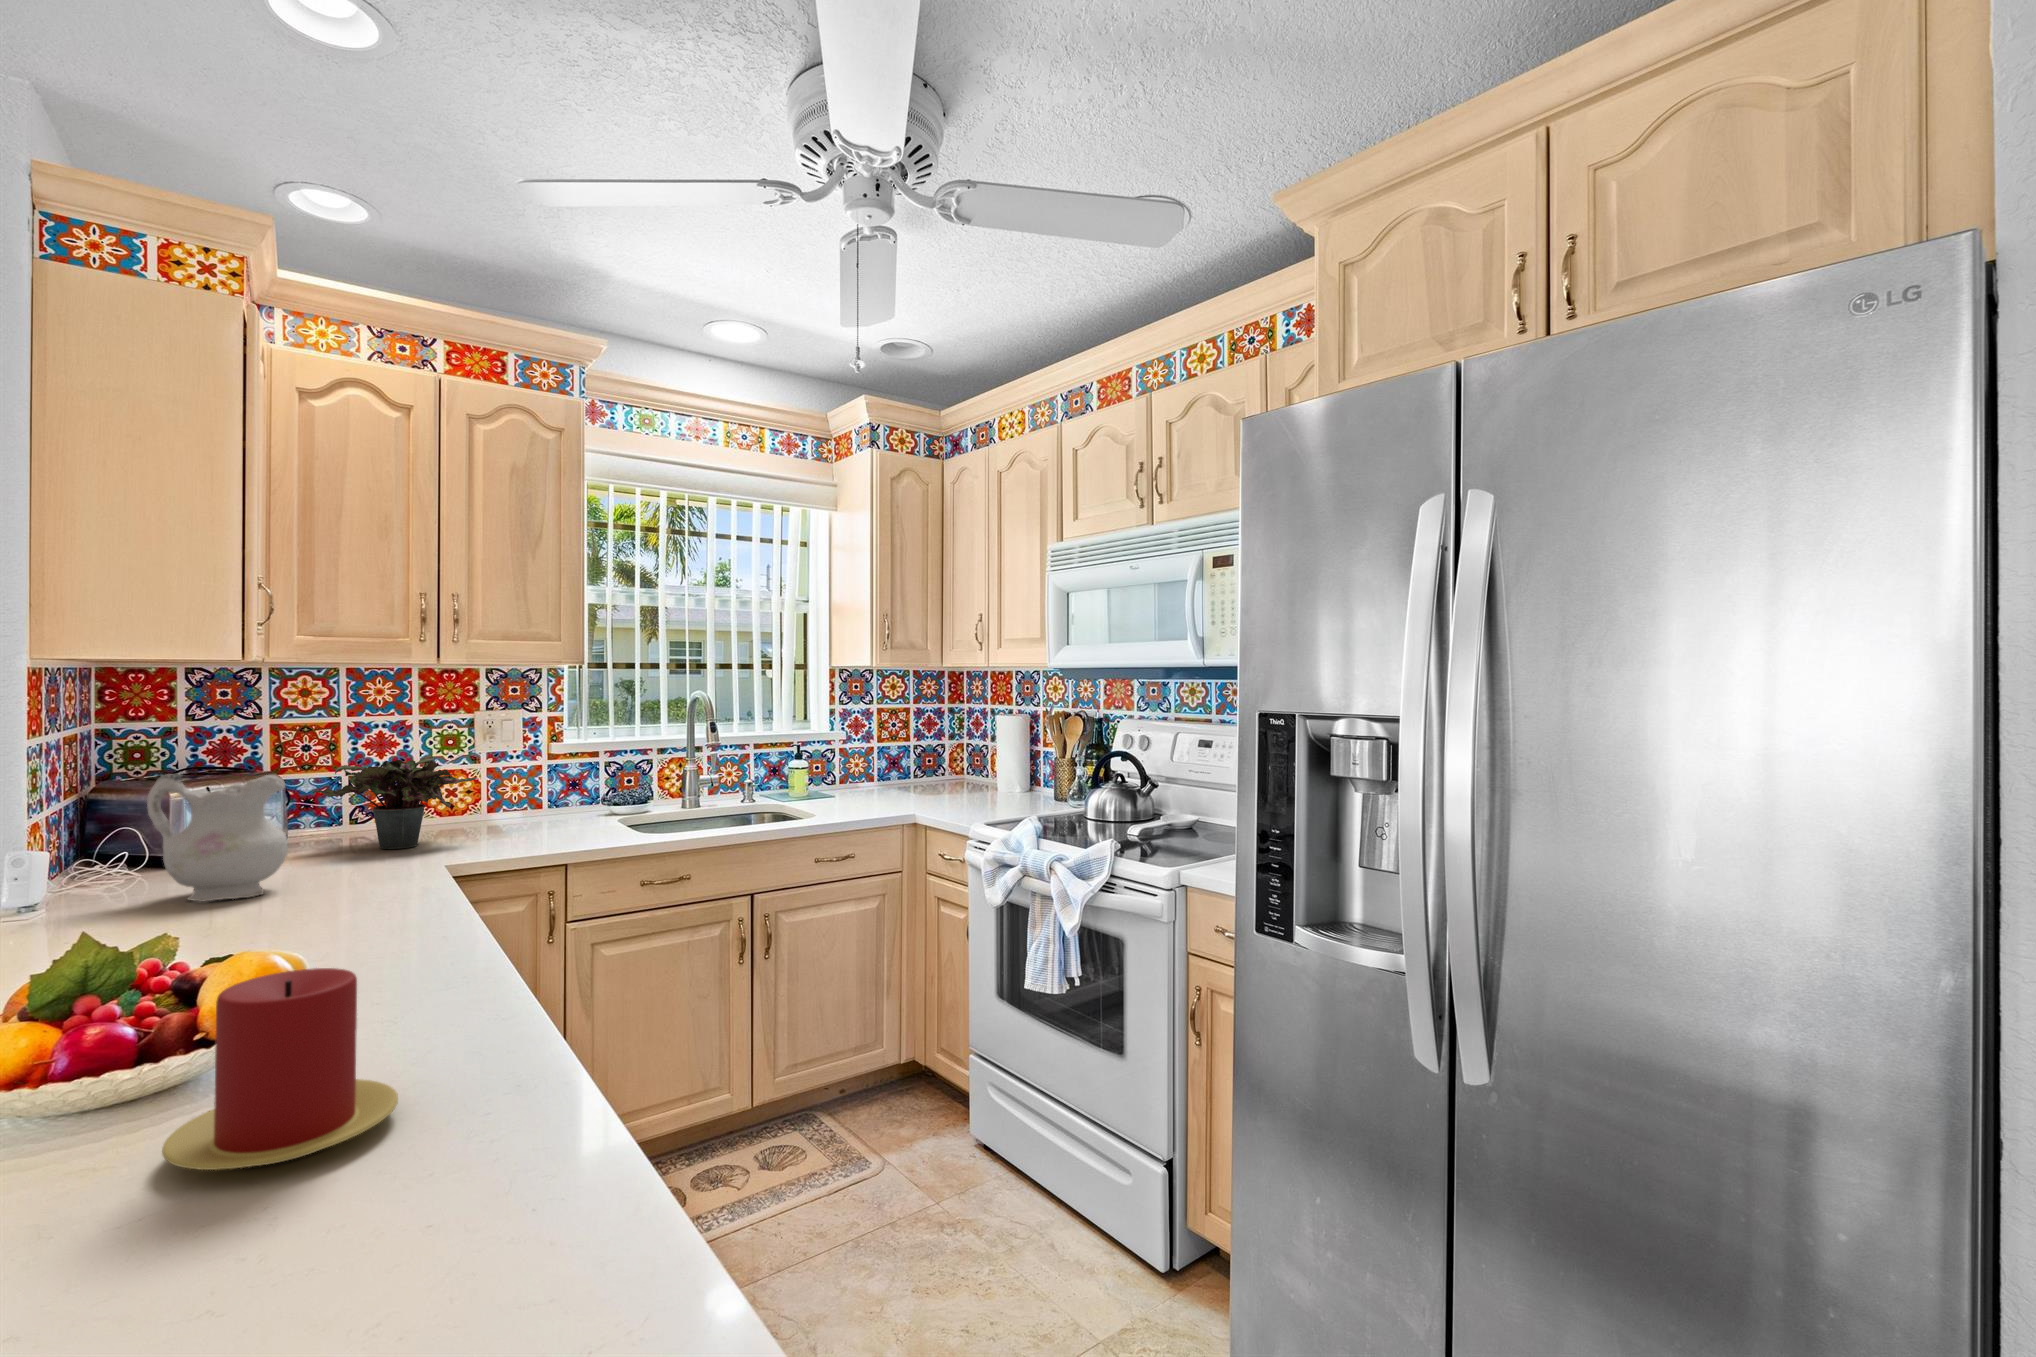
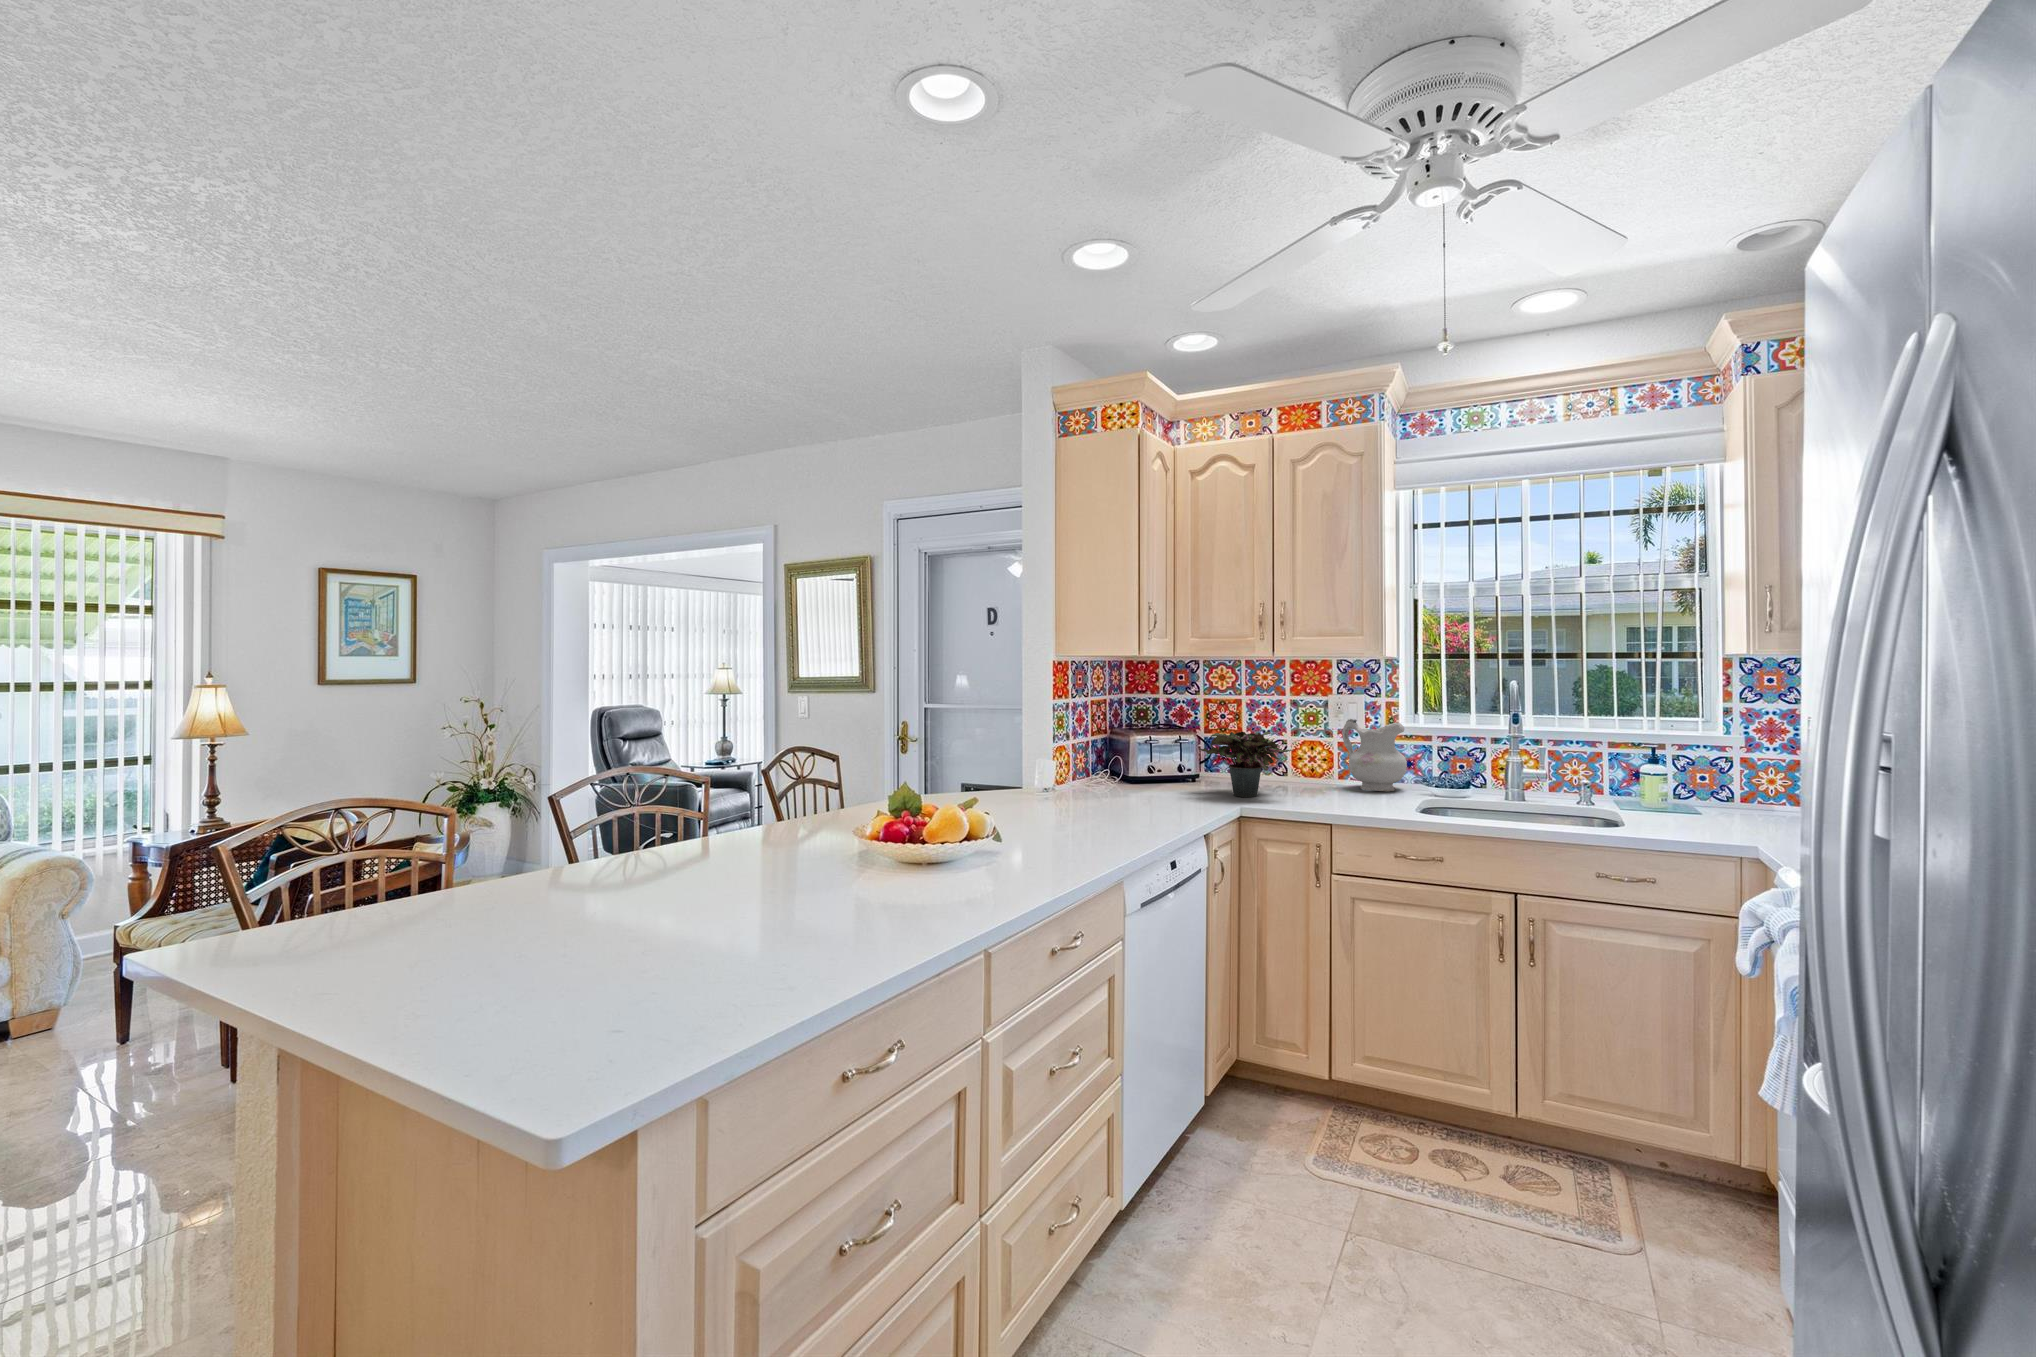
ceramic pitcher: present [147,774,288,902] -> present [1343,719,1407,792]
candle: present [162,968,398,1170] -> none [854,844,948,936]

